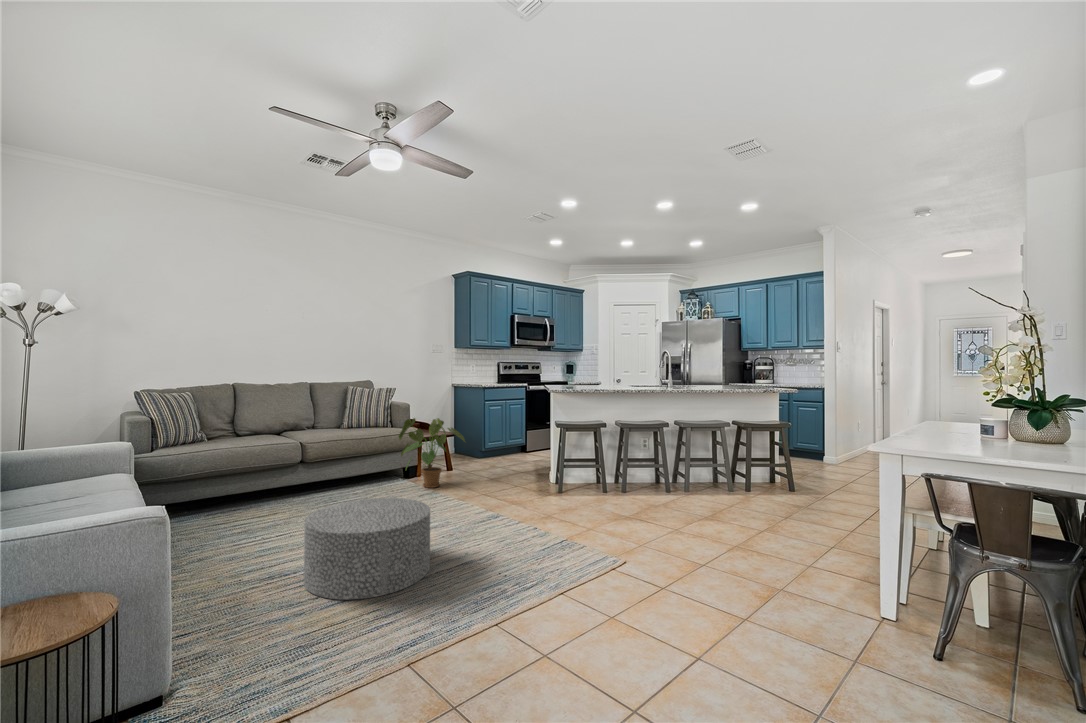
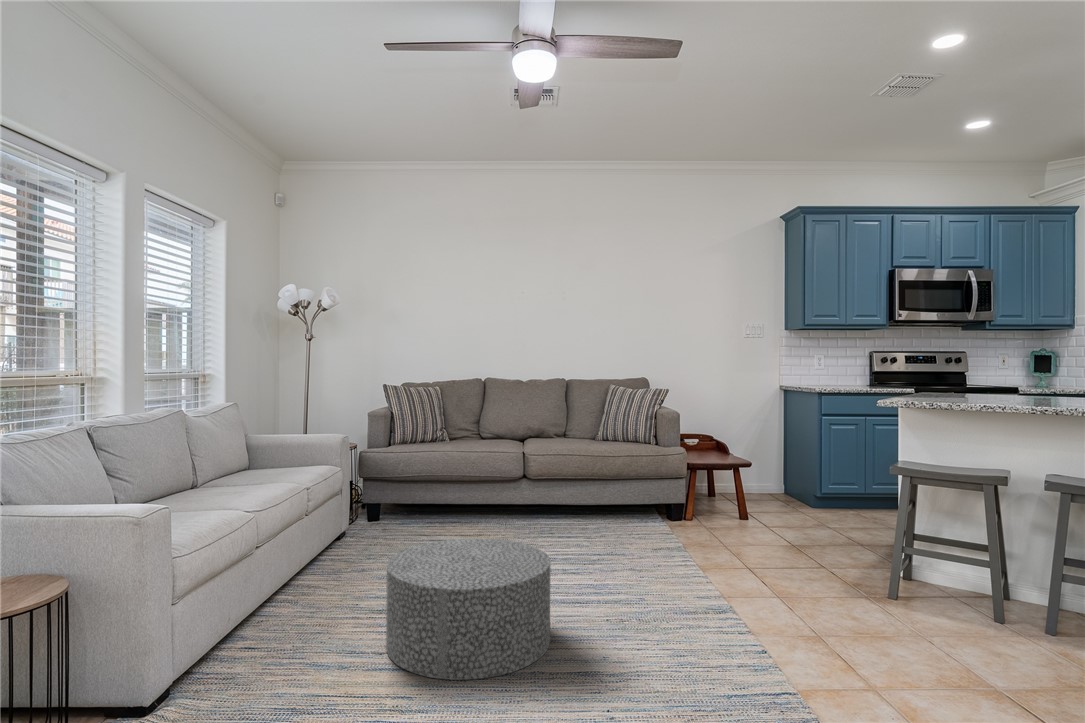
house plant: present [399,418,465,488] -> none [642,434,751,542]

